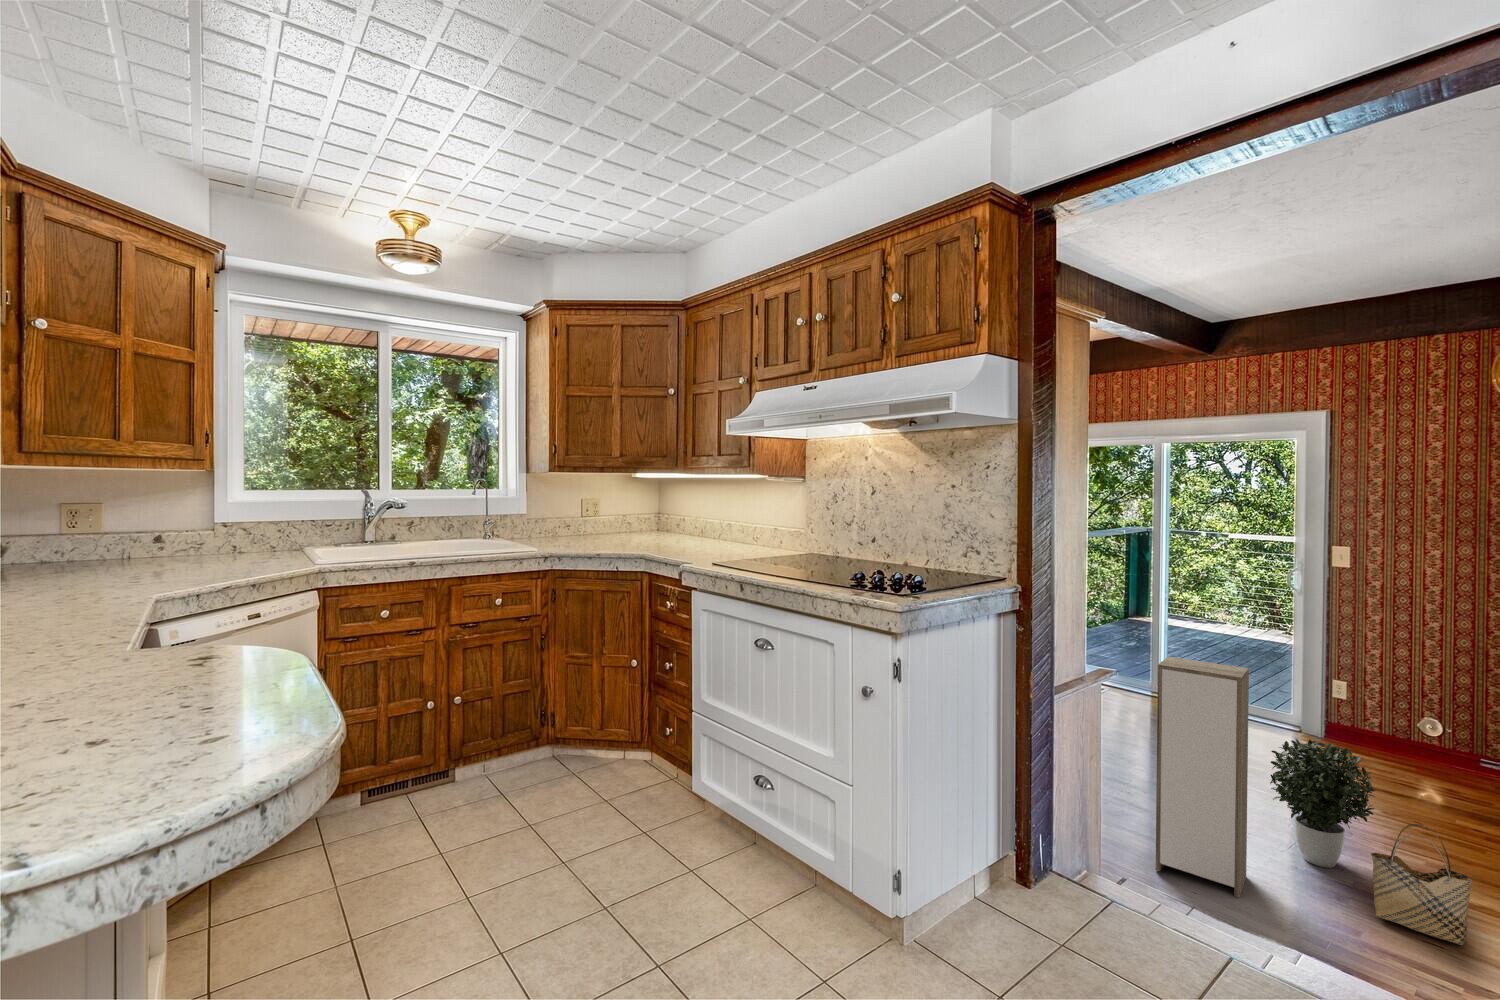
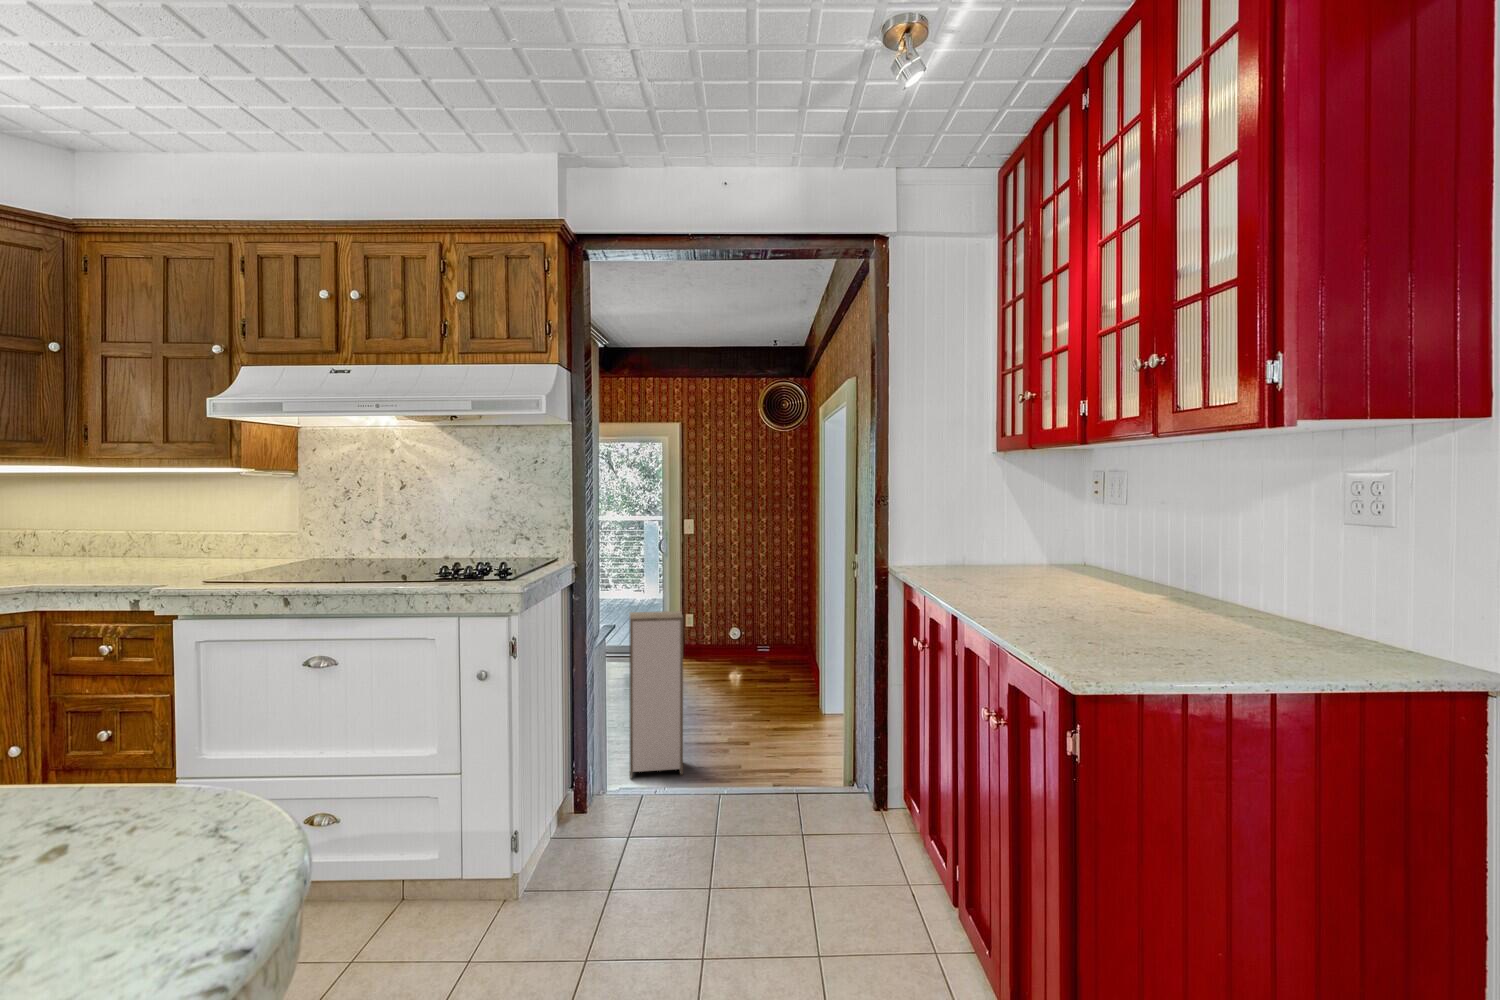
potted plant: present [1270,739,1375,868] -> none [683,655,741,740]
woven basket: present [1371,824,1472,945] -> none [746,691,790,756]

